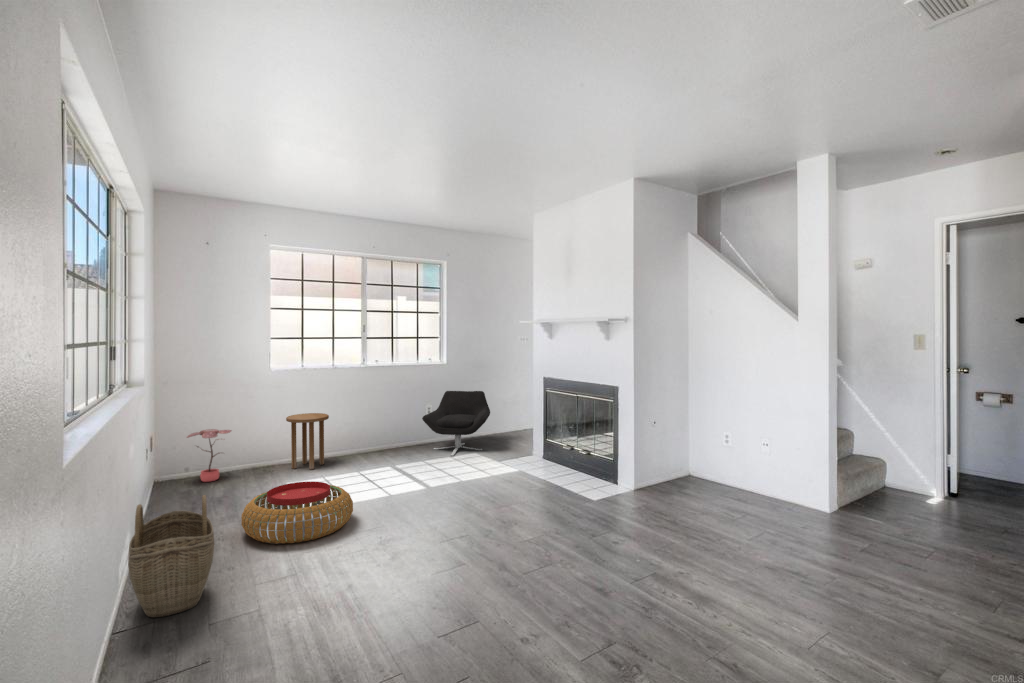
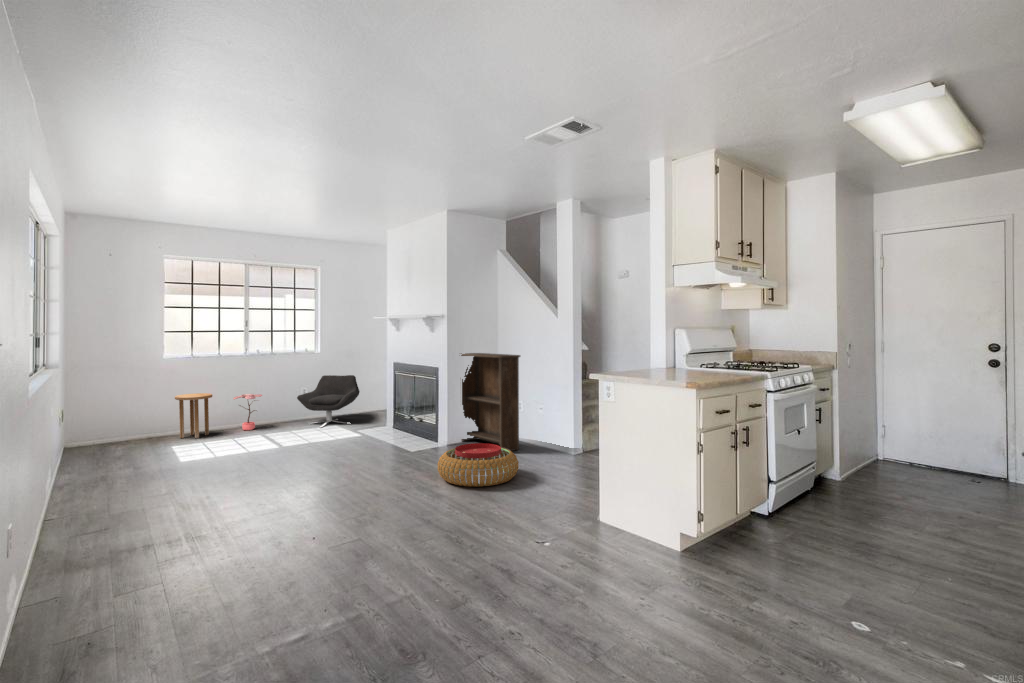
bookshelf: none [648,368,751,508] -> present [461,353,520,451]
potted plant: present [187,429,231,482] -> present [233,394,262,430]
pouf: present [241,482,353,544] -> present [438,443,519,487]
woven basket: present [128,495,214,617] -> none [40,437,100,512]

